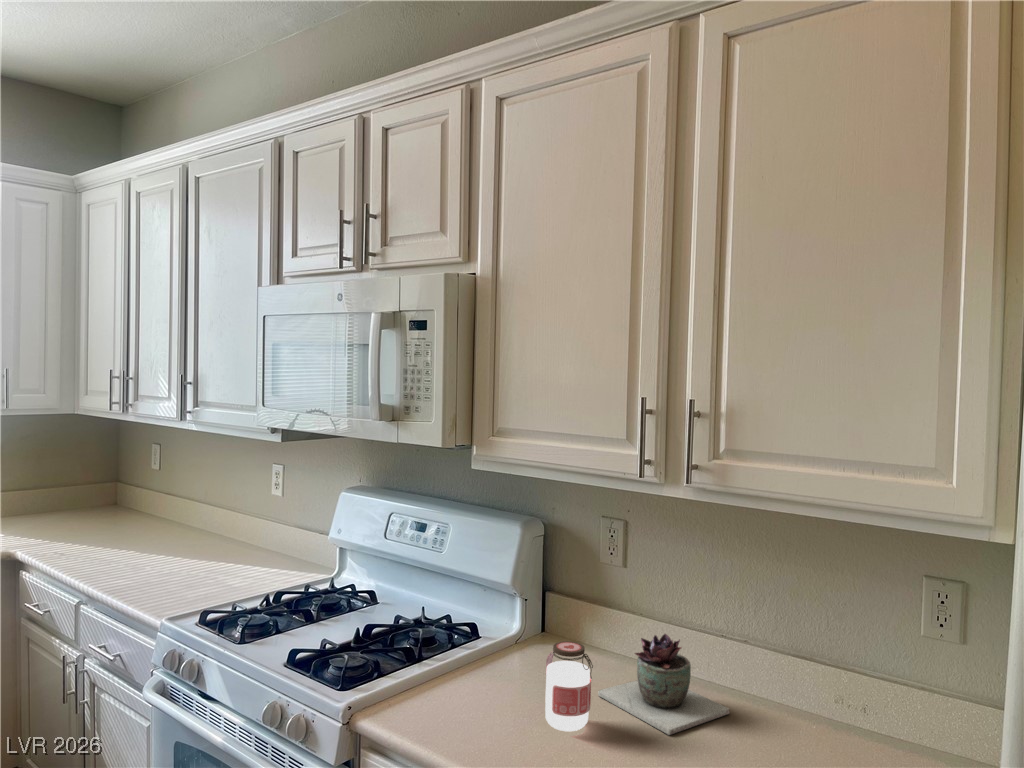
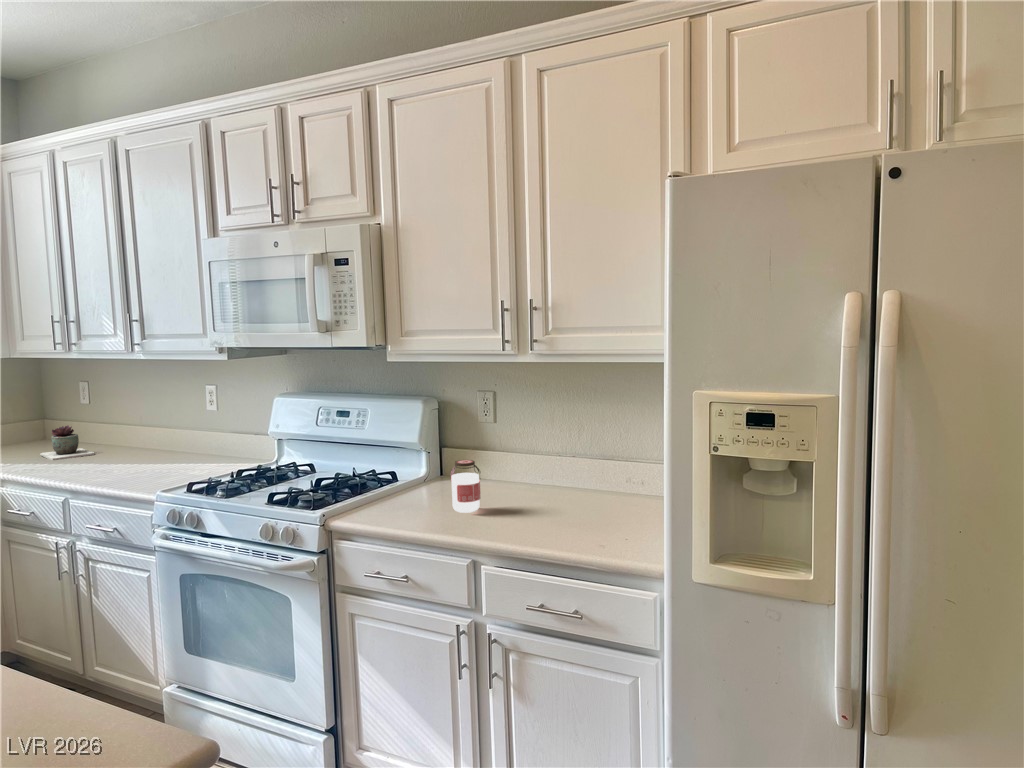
succulent plant: present [598,634,730,735] -> present [40,425,94,460]

